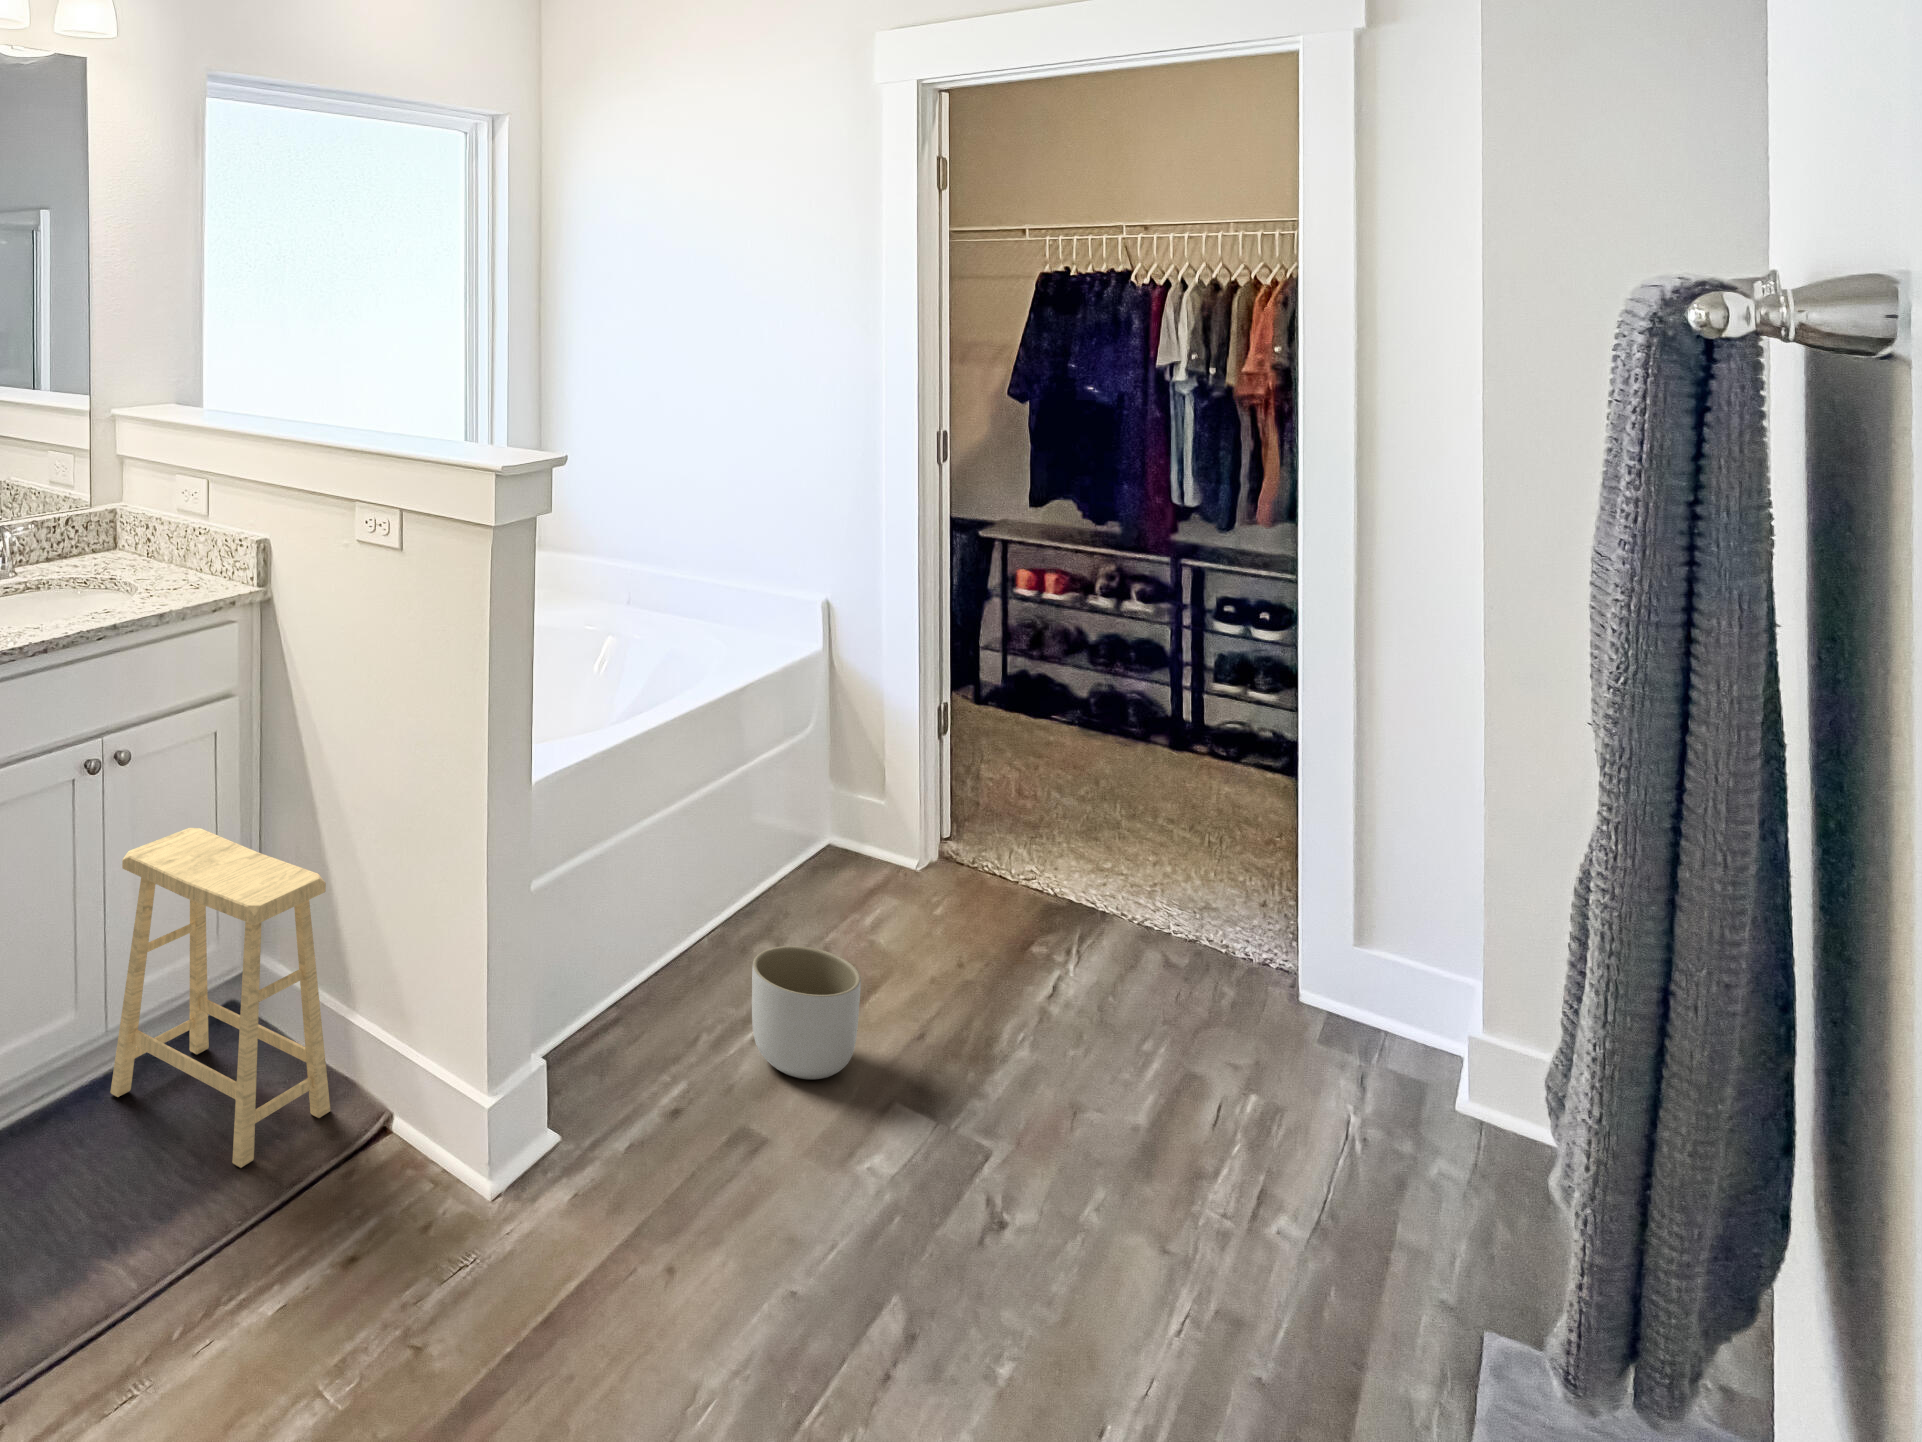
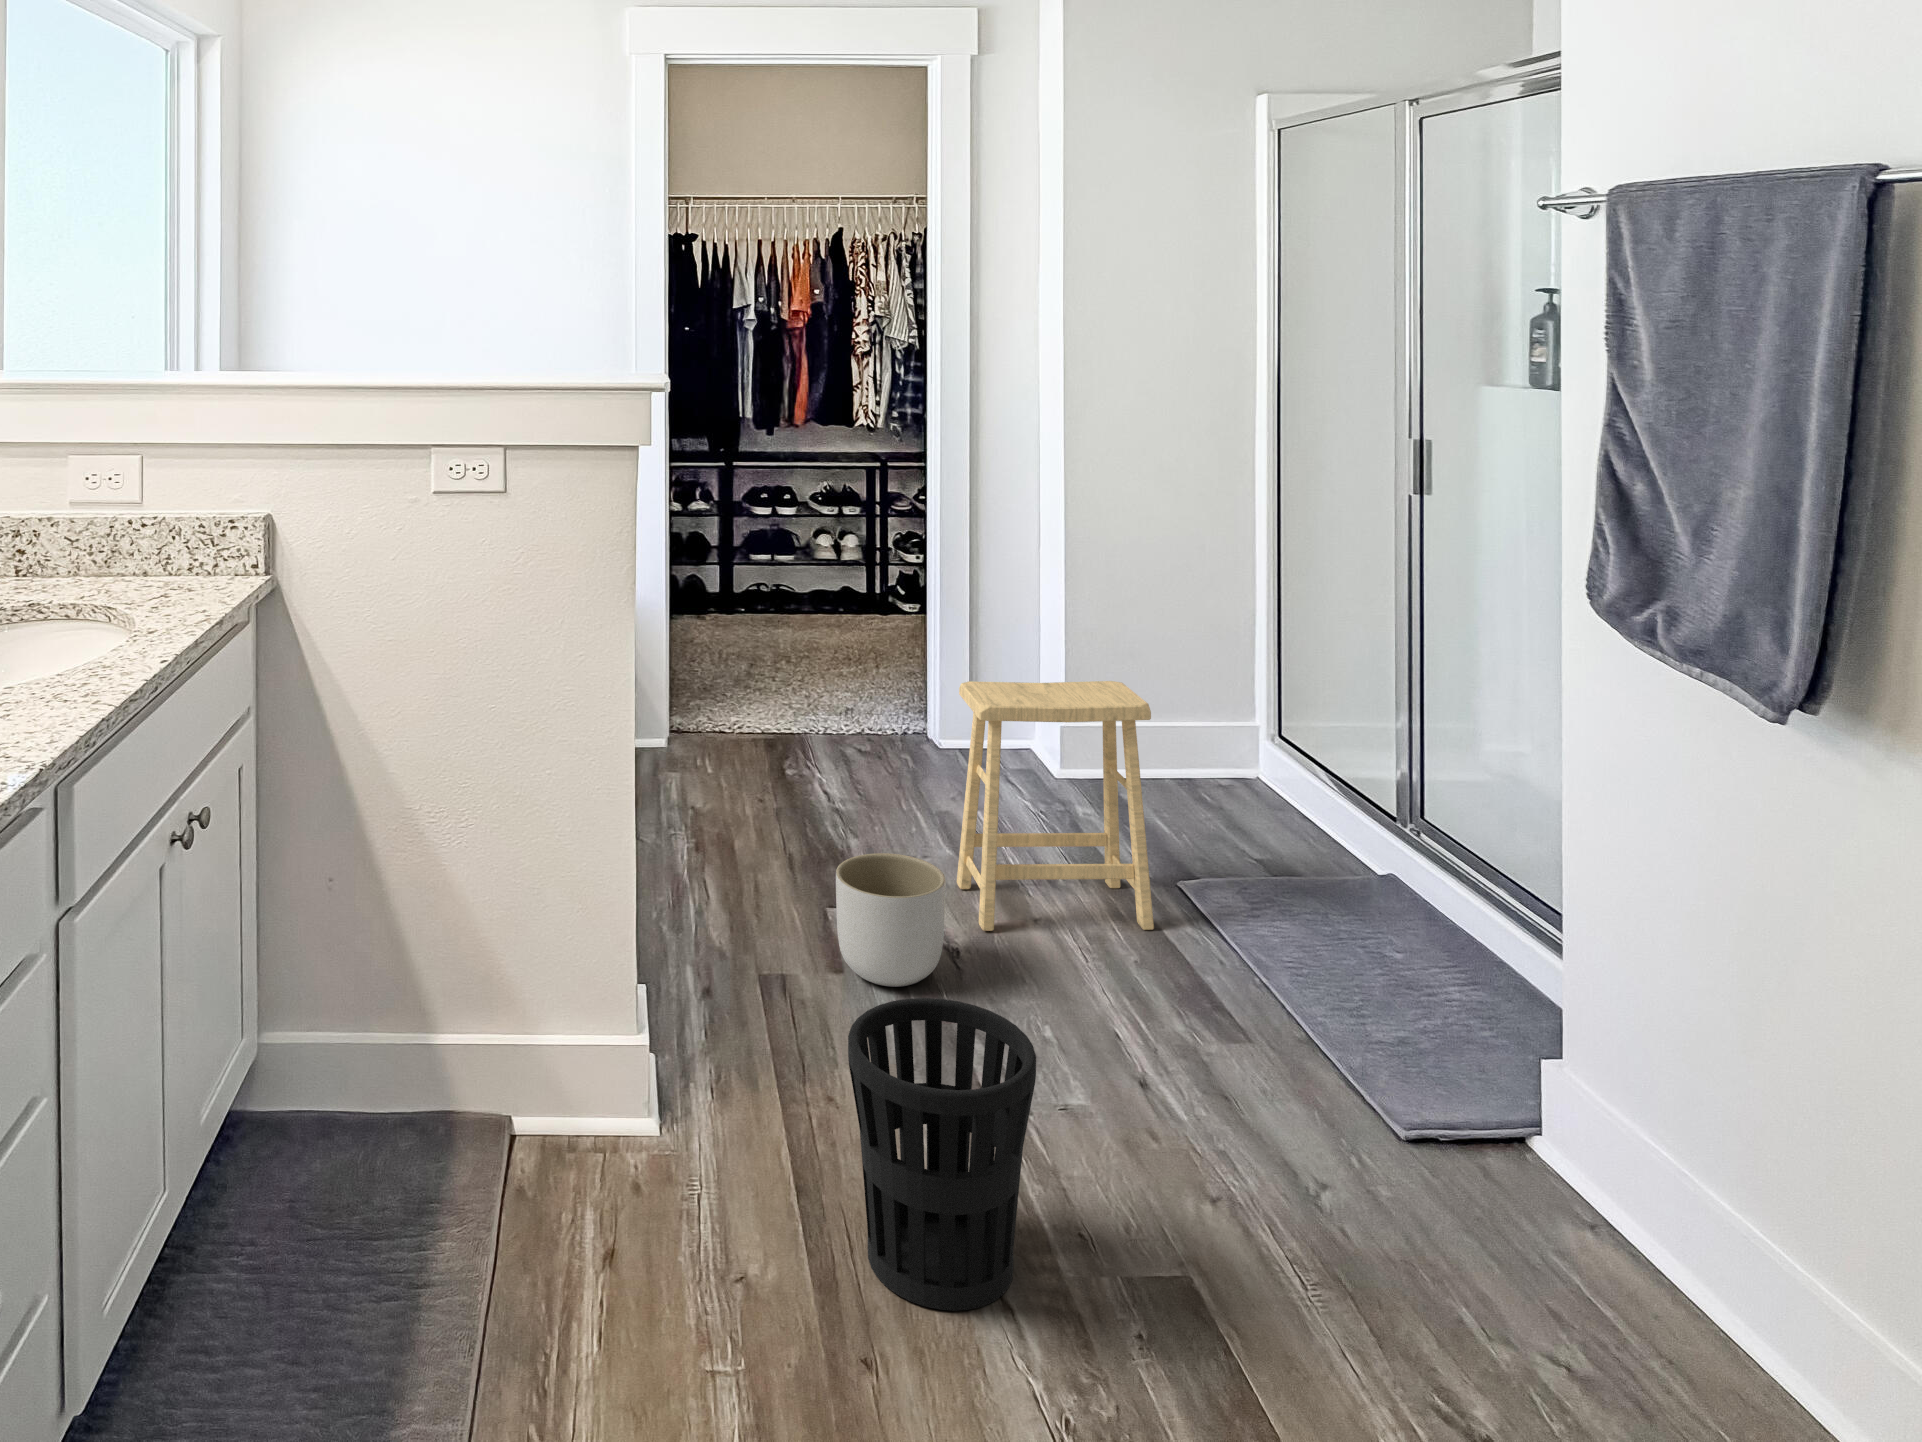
footstool: present [110,828,330,1168] -> present [957,681,1154,931]
wastebasket: none [469,1031,626,1293] -> present [848,998,1036,1311]

